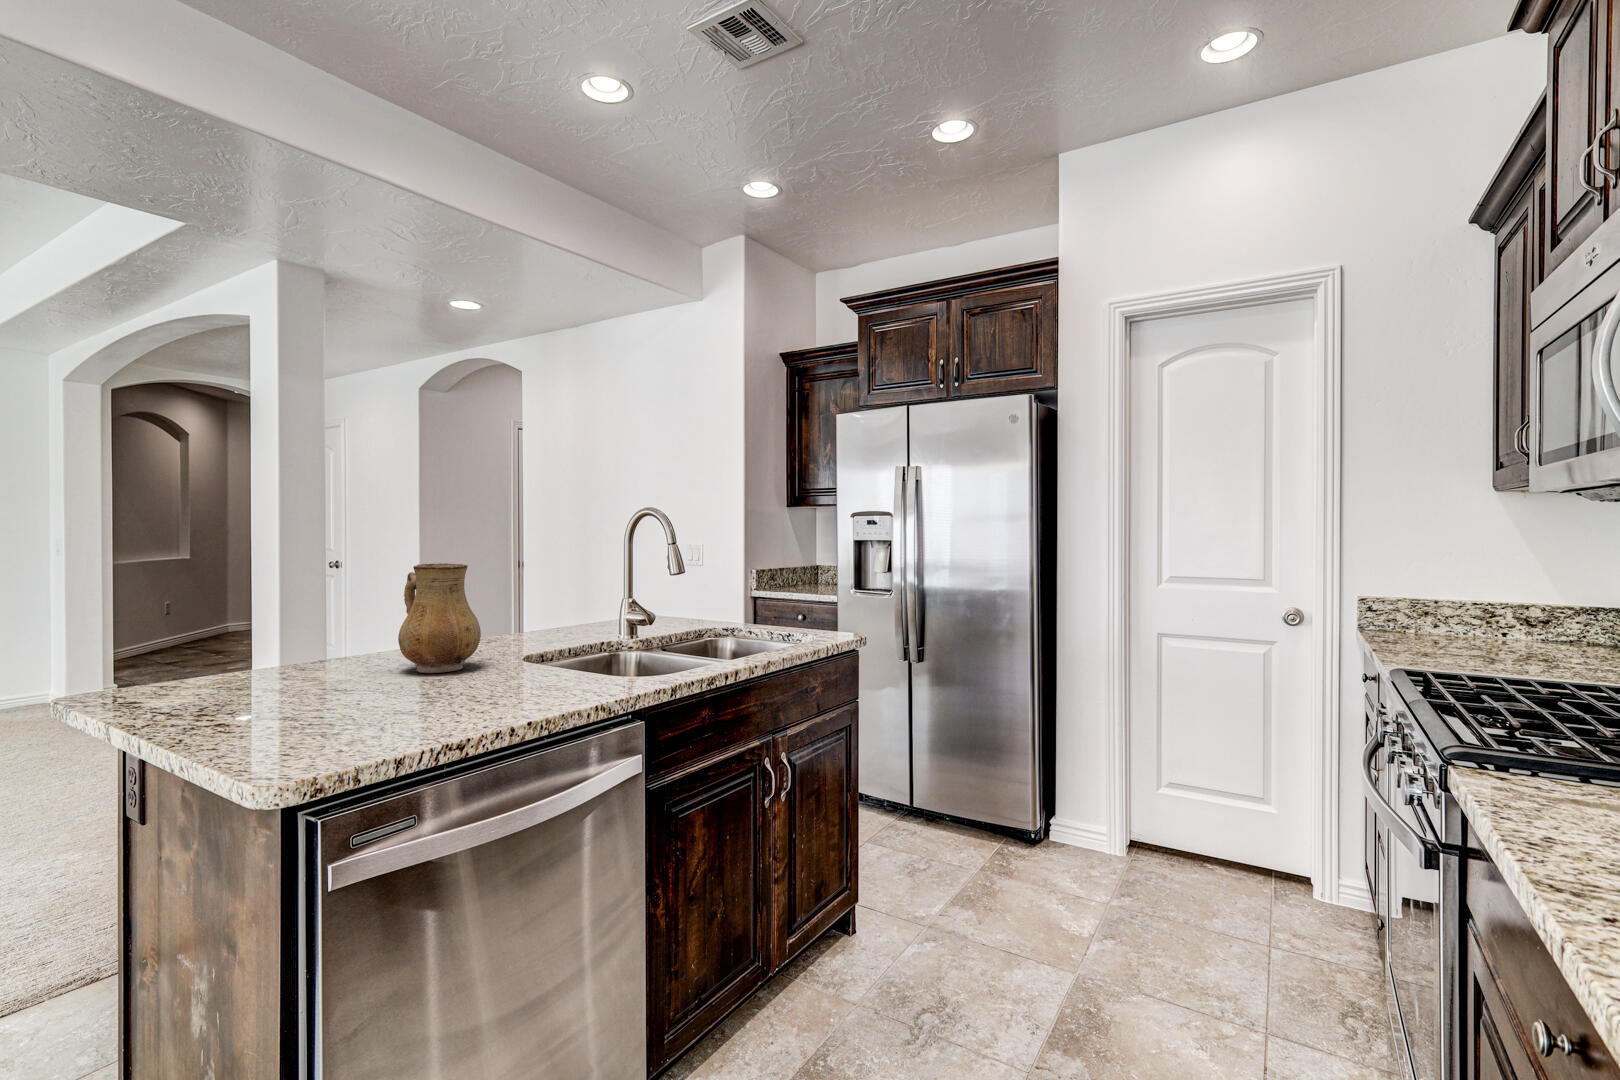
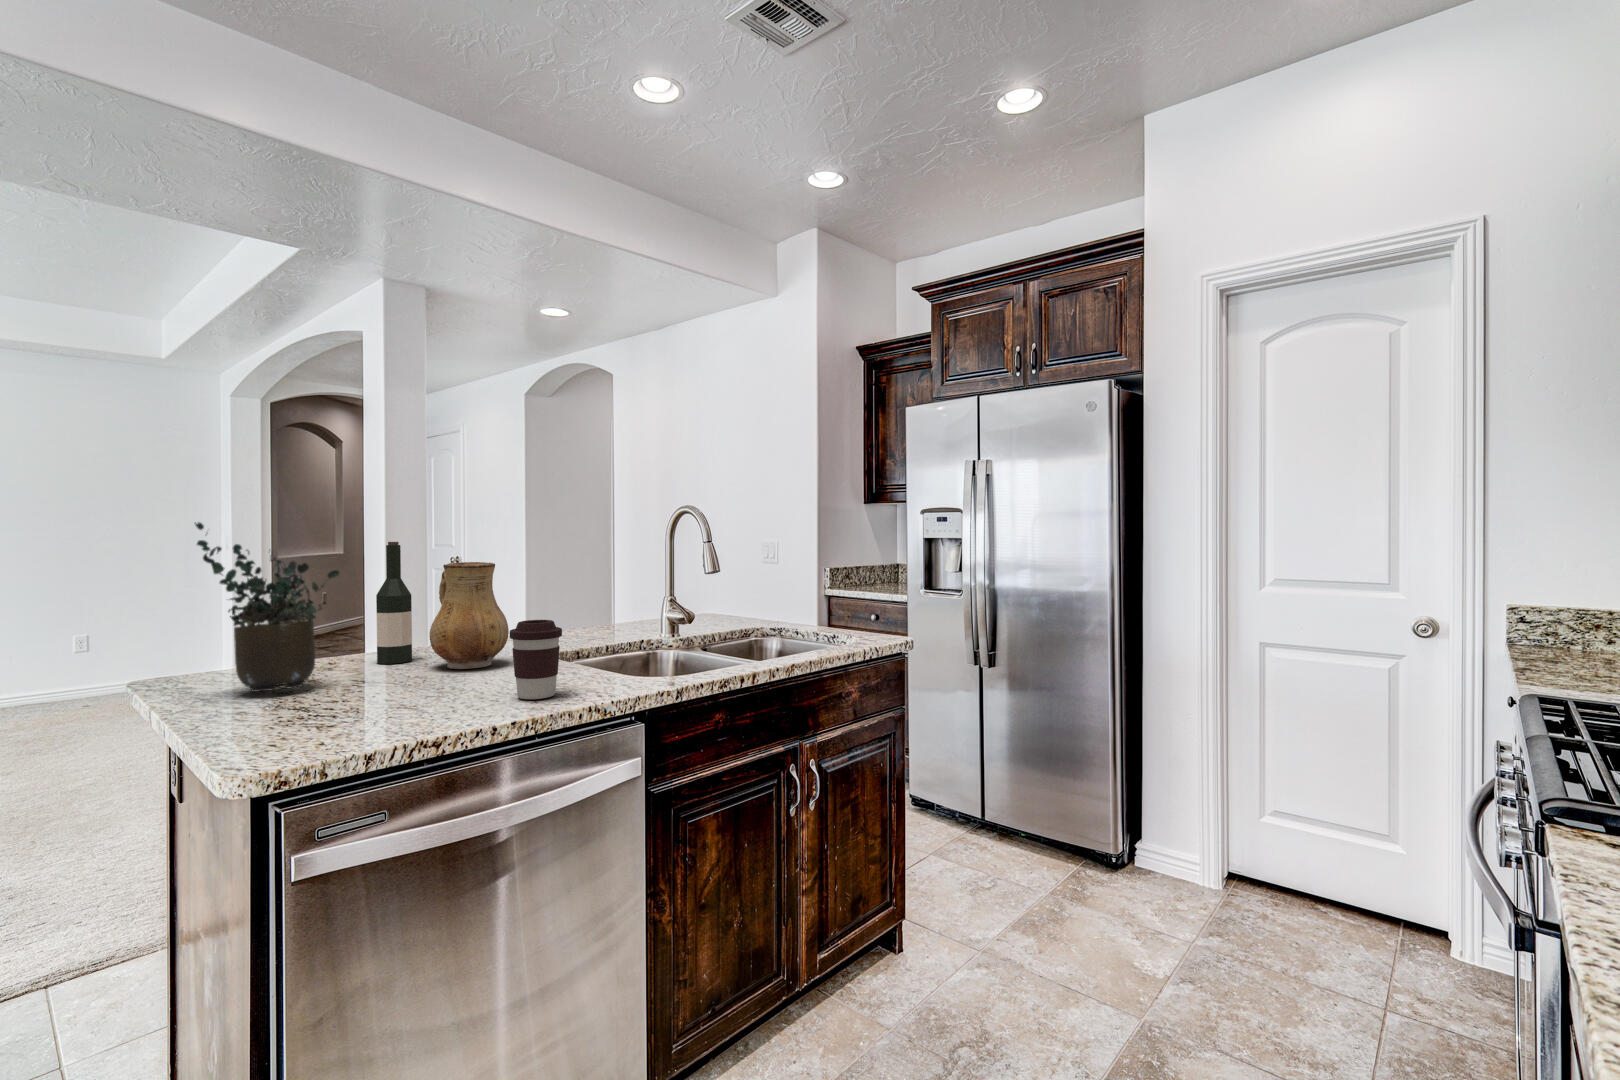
potted plant: none [156,521,313,702] -> present [195,522,339,692]
wine bottle: none [334,542,373,669] -> present [376,542,412,664]
coffee cup: none [509,621,561,701] -> present [510,620,562,699]

